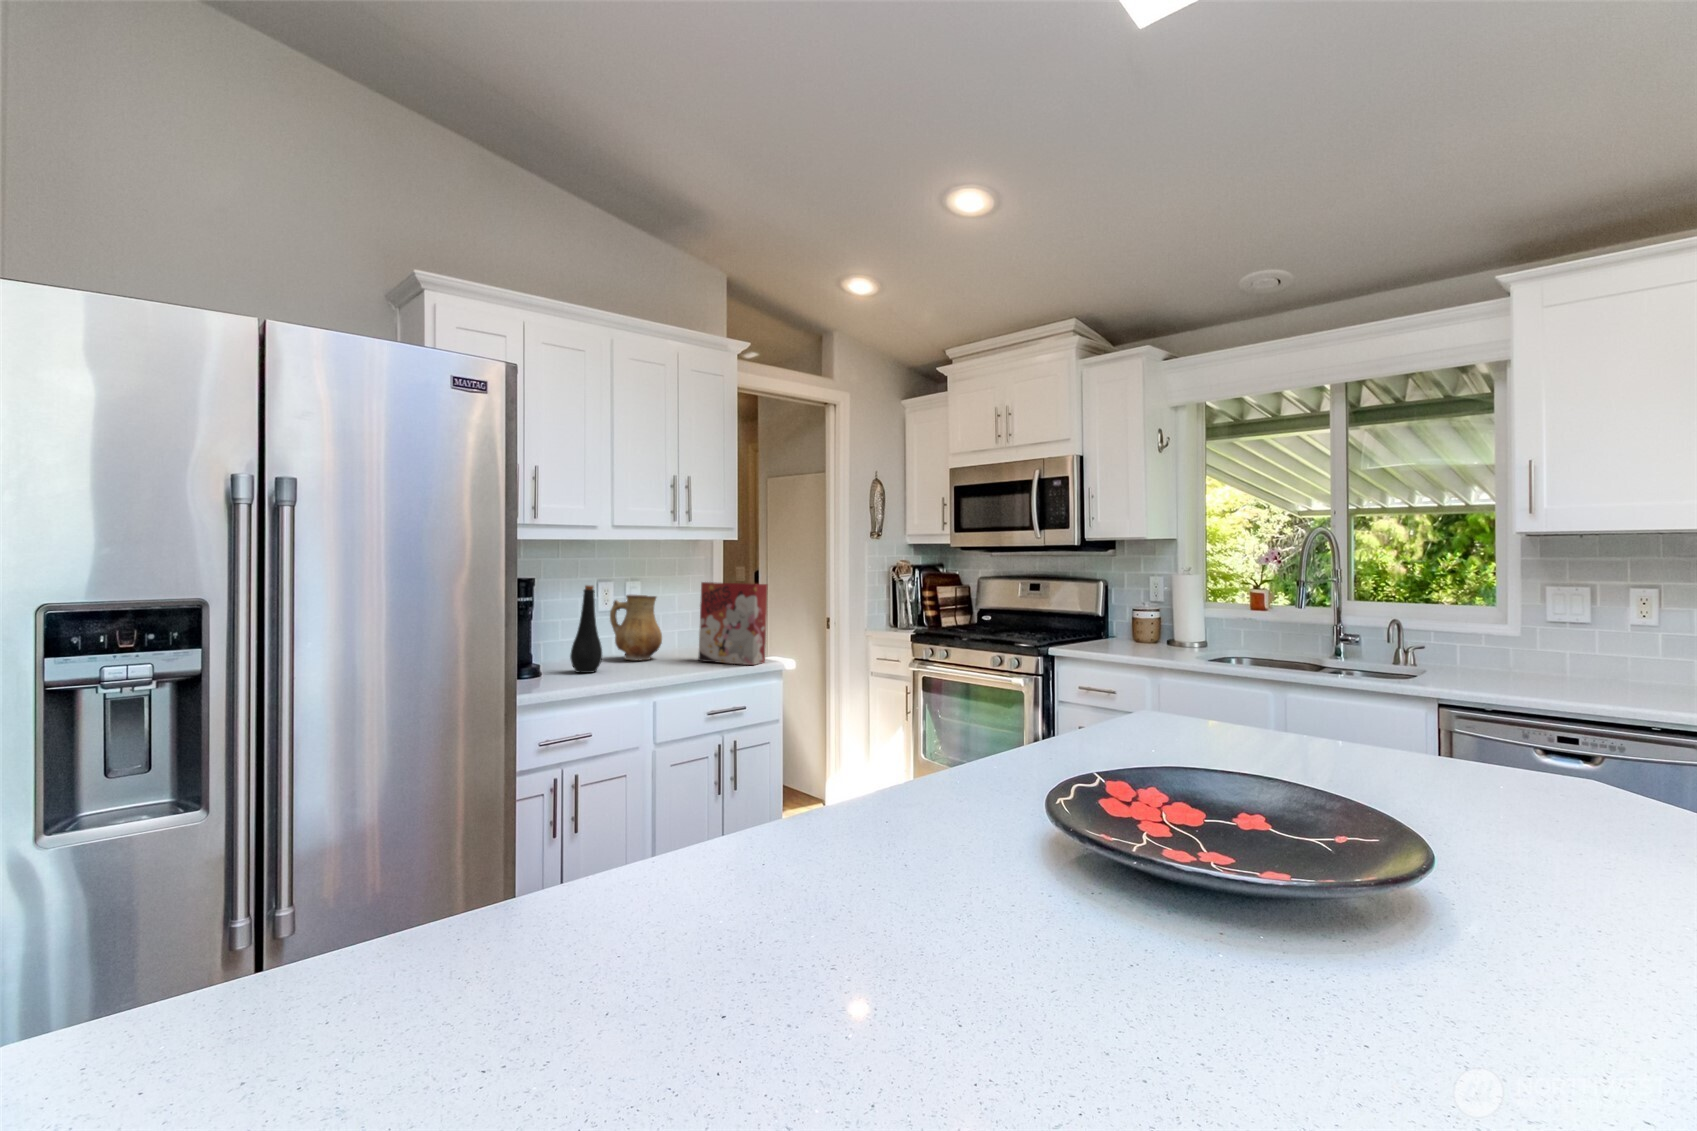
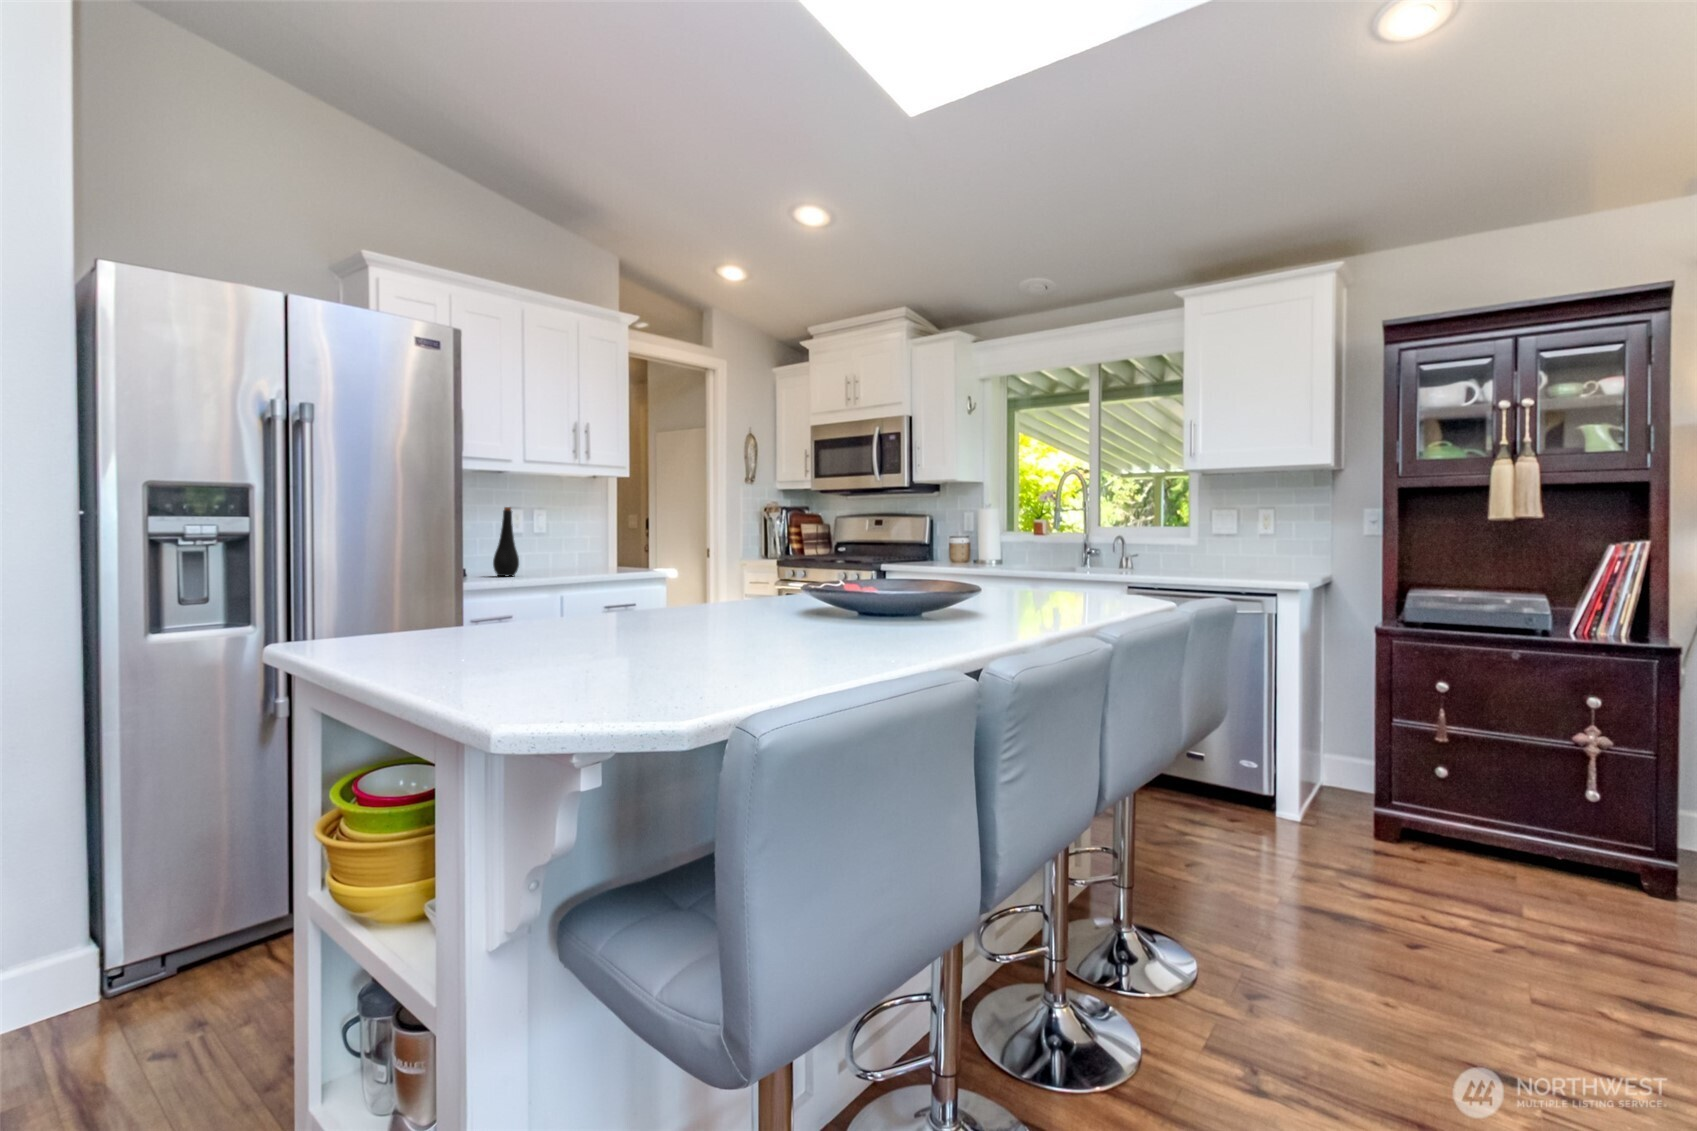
cereal box: present [698,582,767,665] -> none [598,509,655,574]
ceramic pitcher: present [610,595,662,660] -> none [522,519,567,572]

